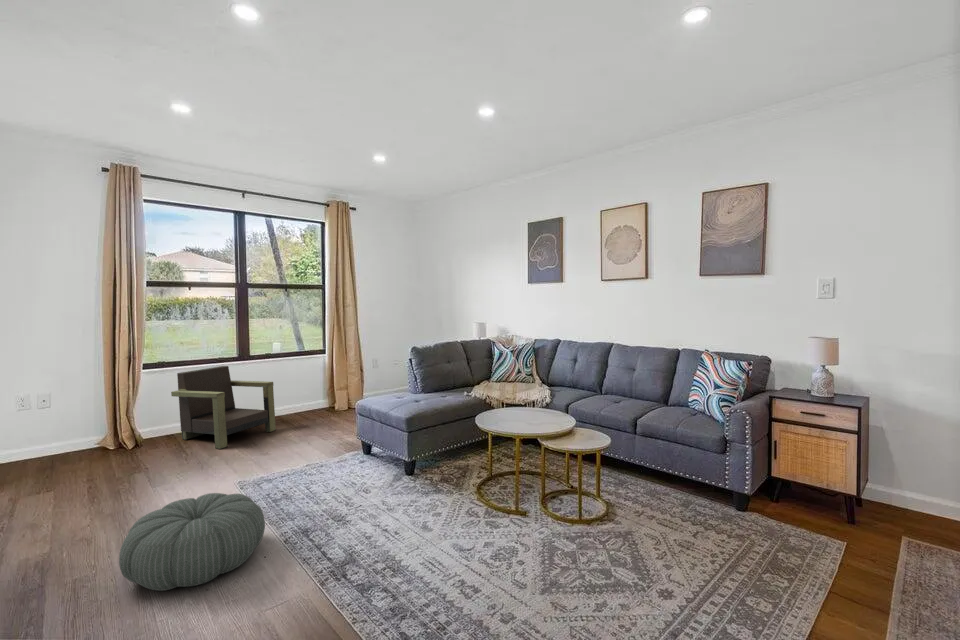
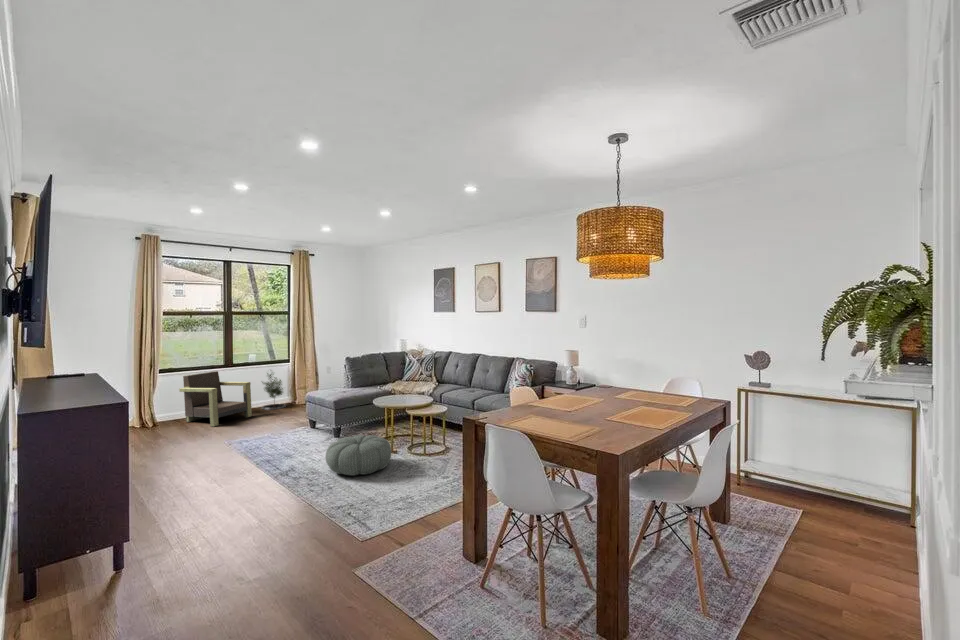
potted tree: none [287,362,321,419] -> present [262,373,285,410]
pouf: present [119,493,265,591] -> present [326,435,391,475]

